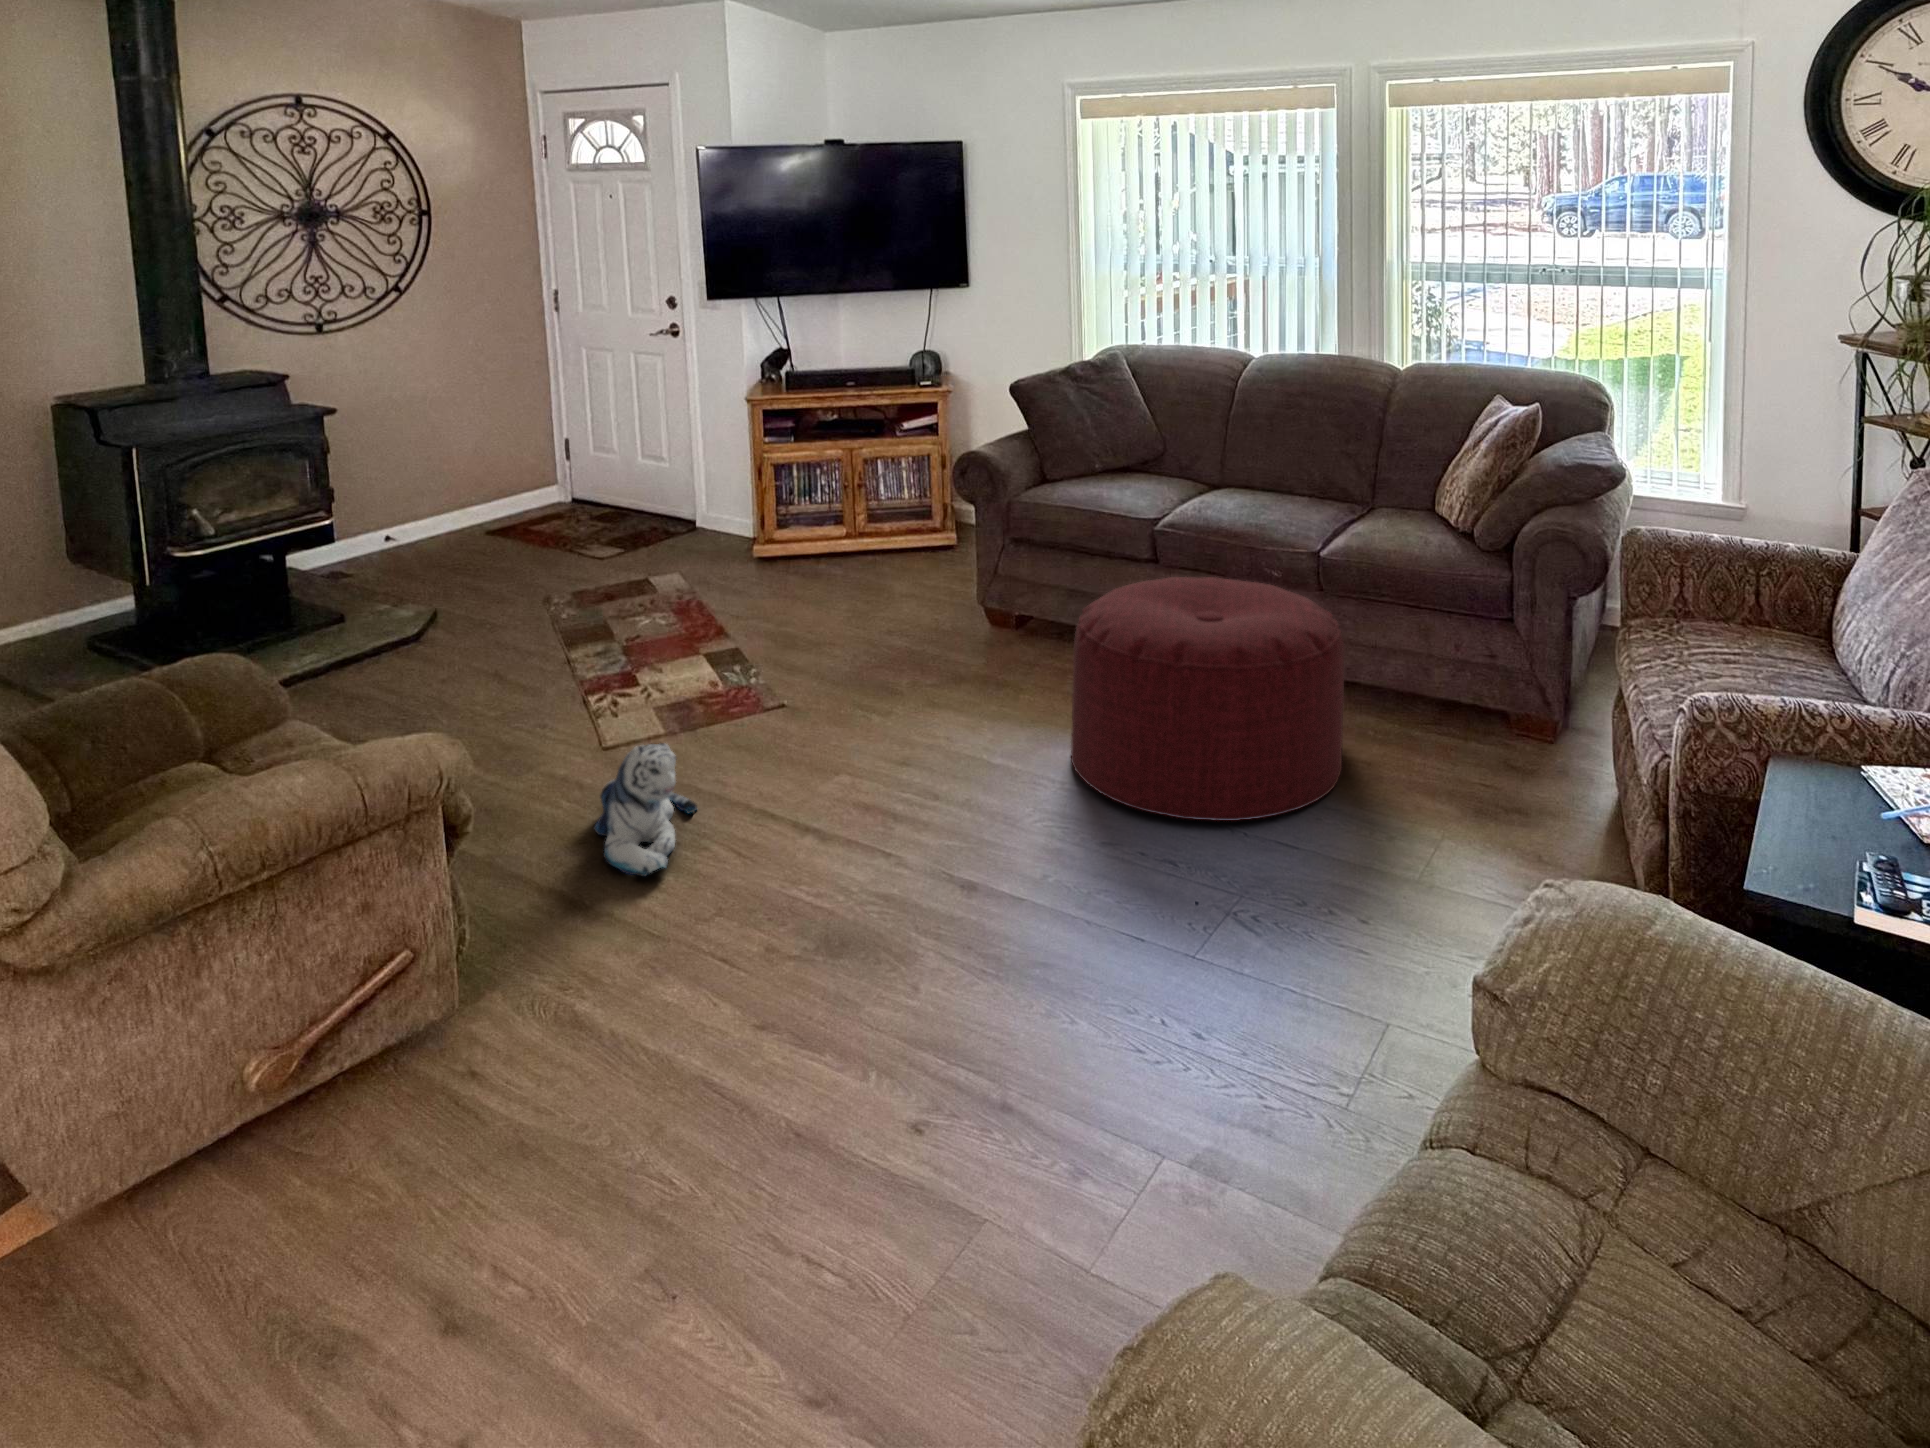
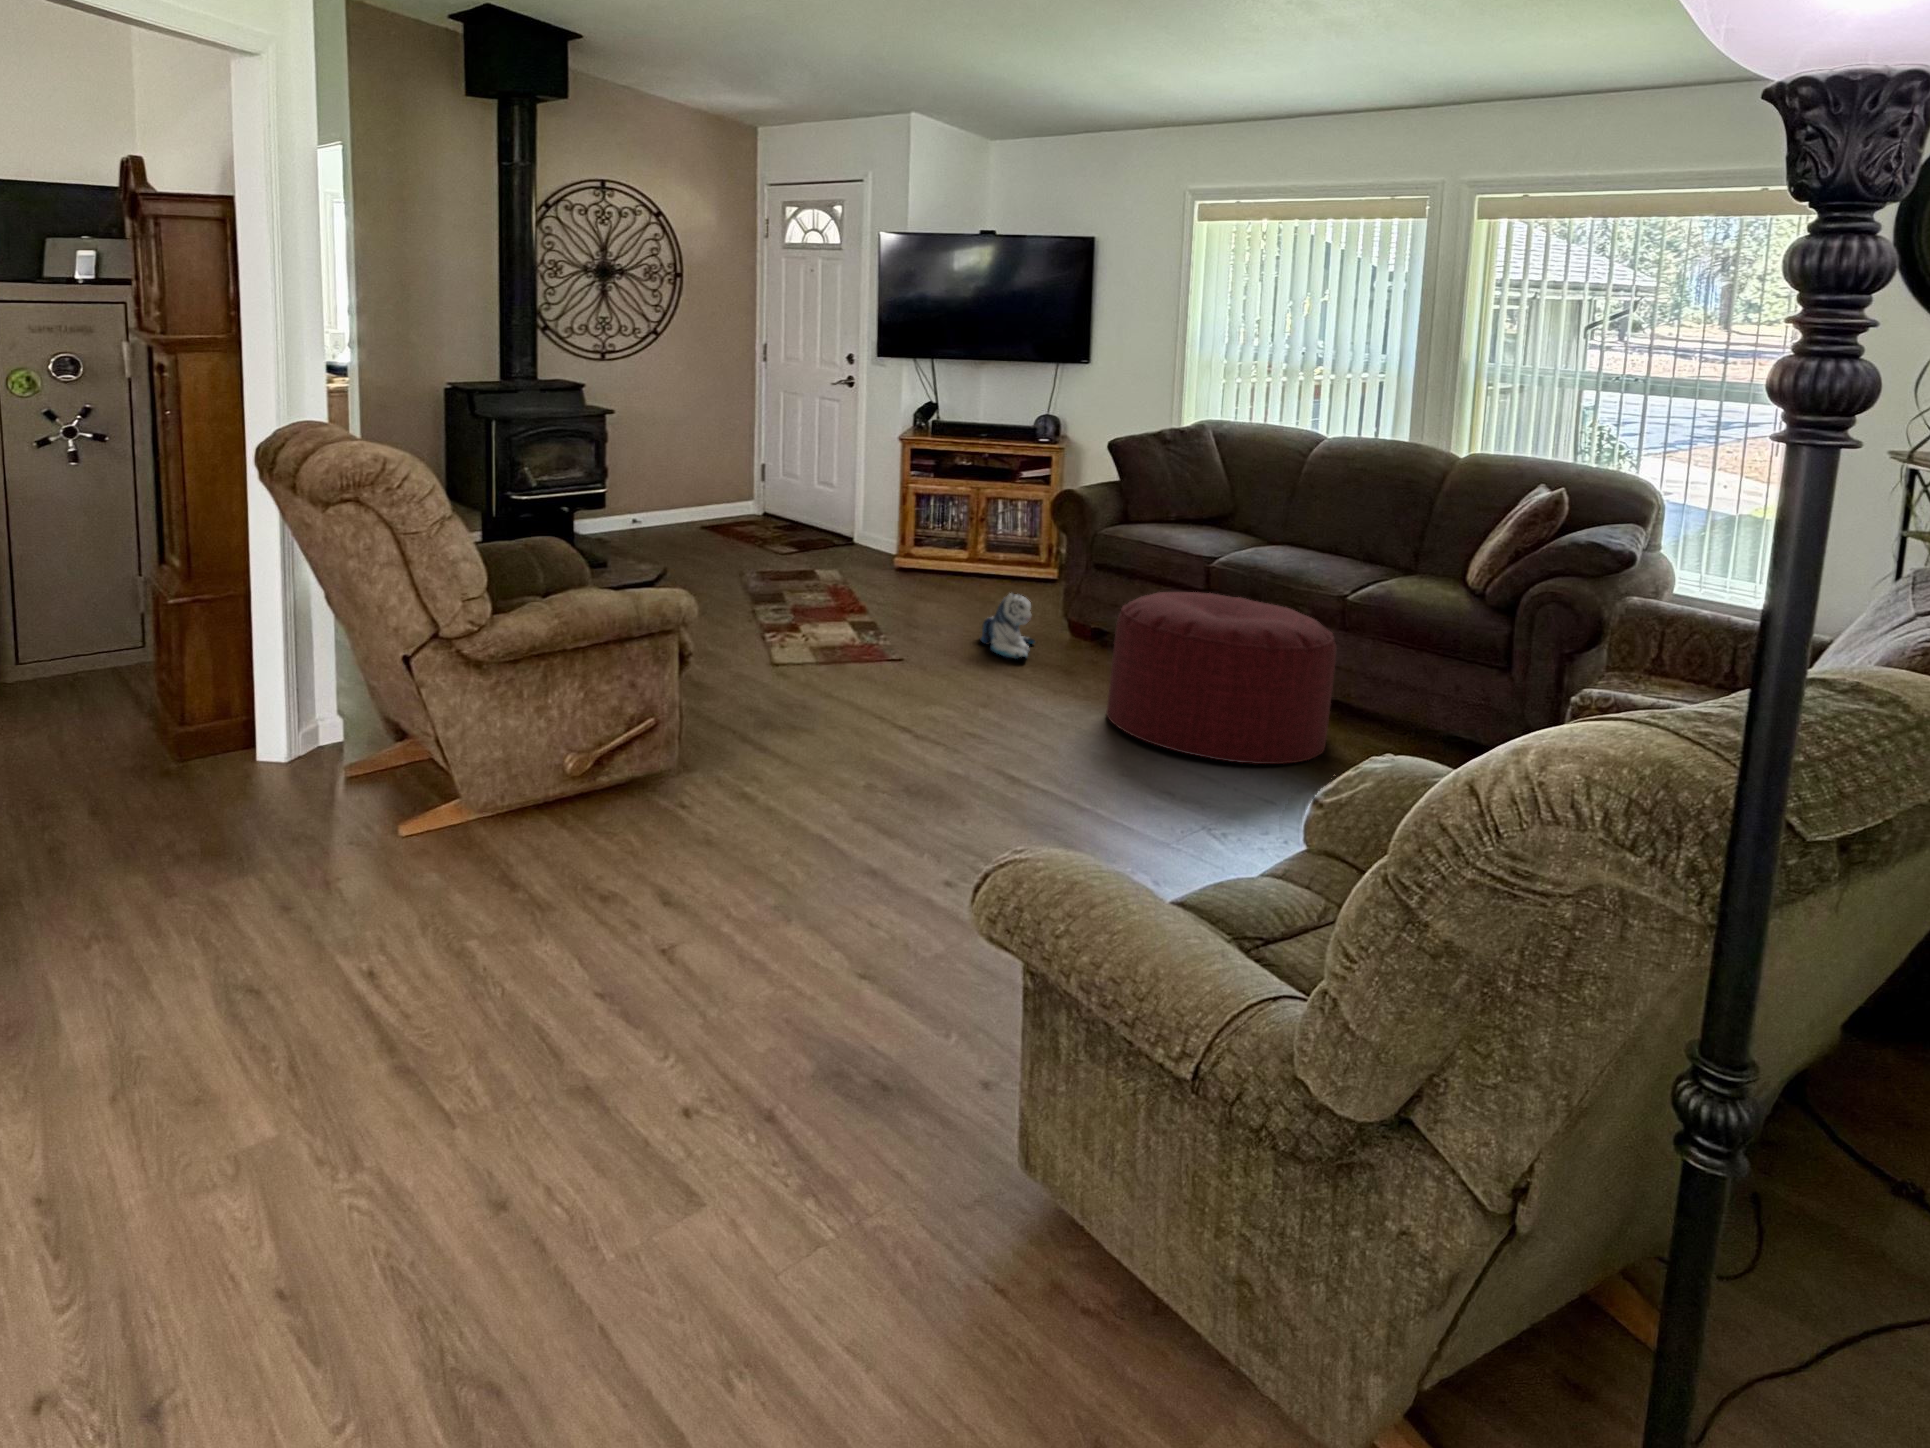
plush toy: present [594,743,697,876] -> present [980,593,1035,659]

